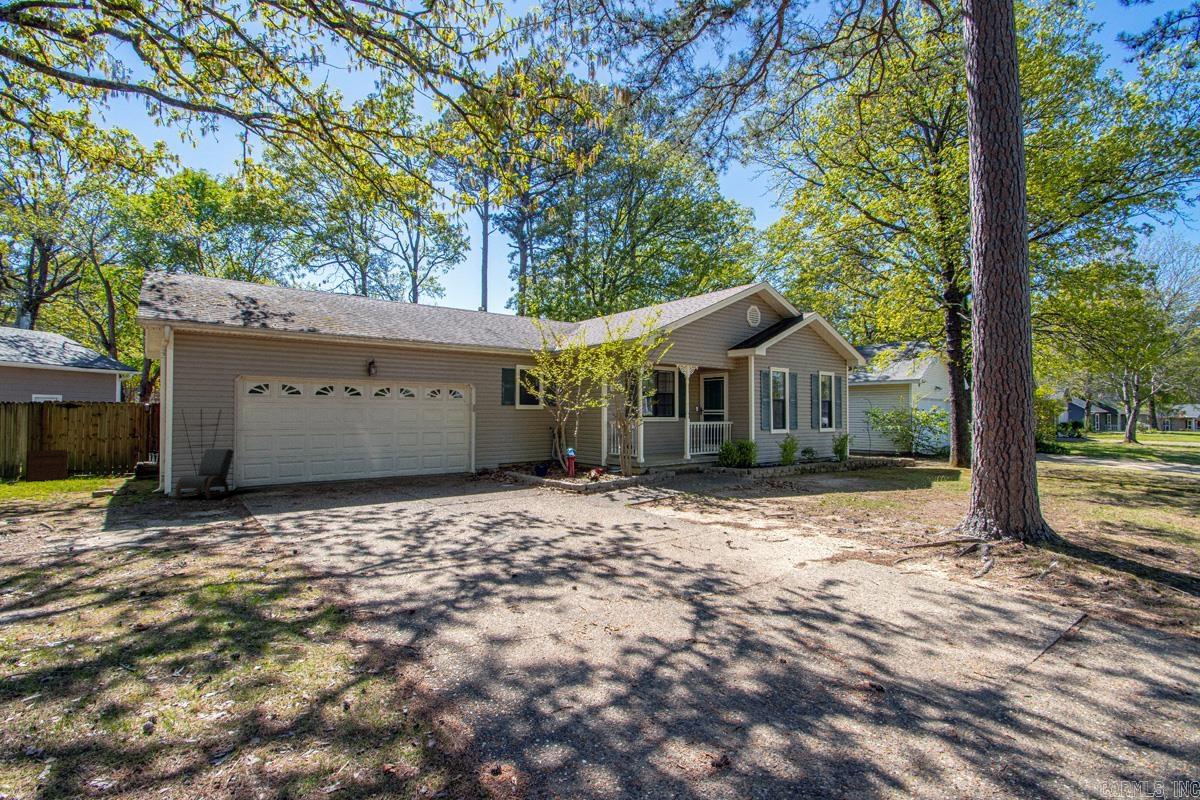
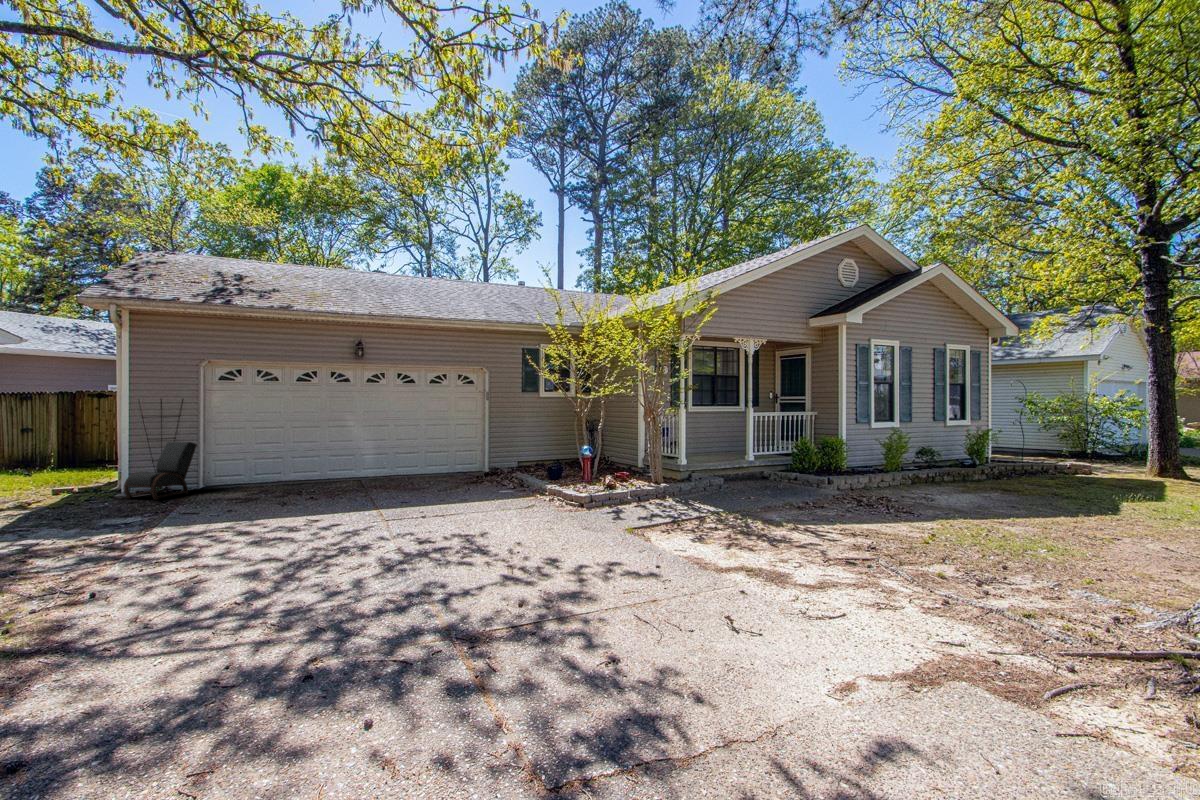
wooden crate: present [26,450,68,481] -> none [45,439,90,472]

